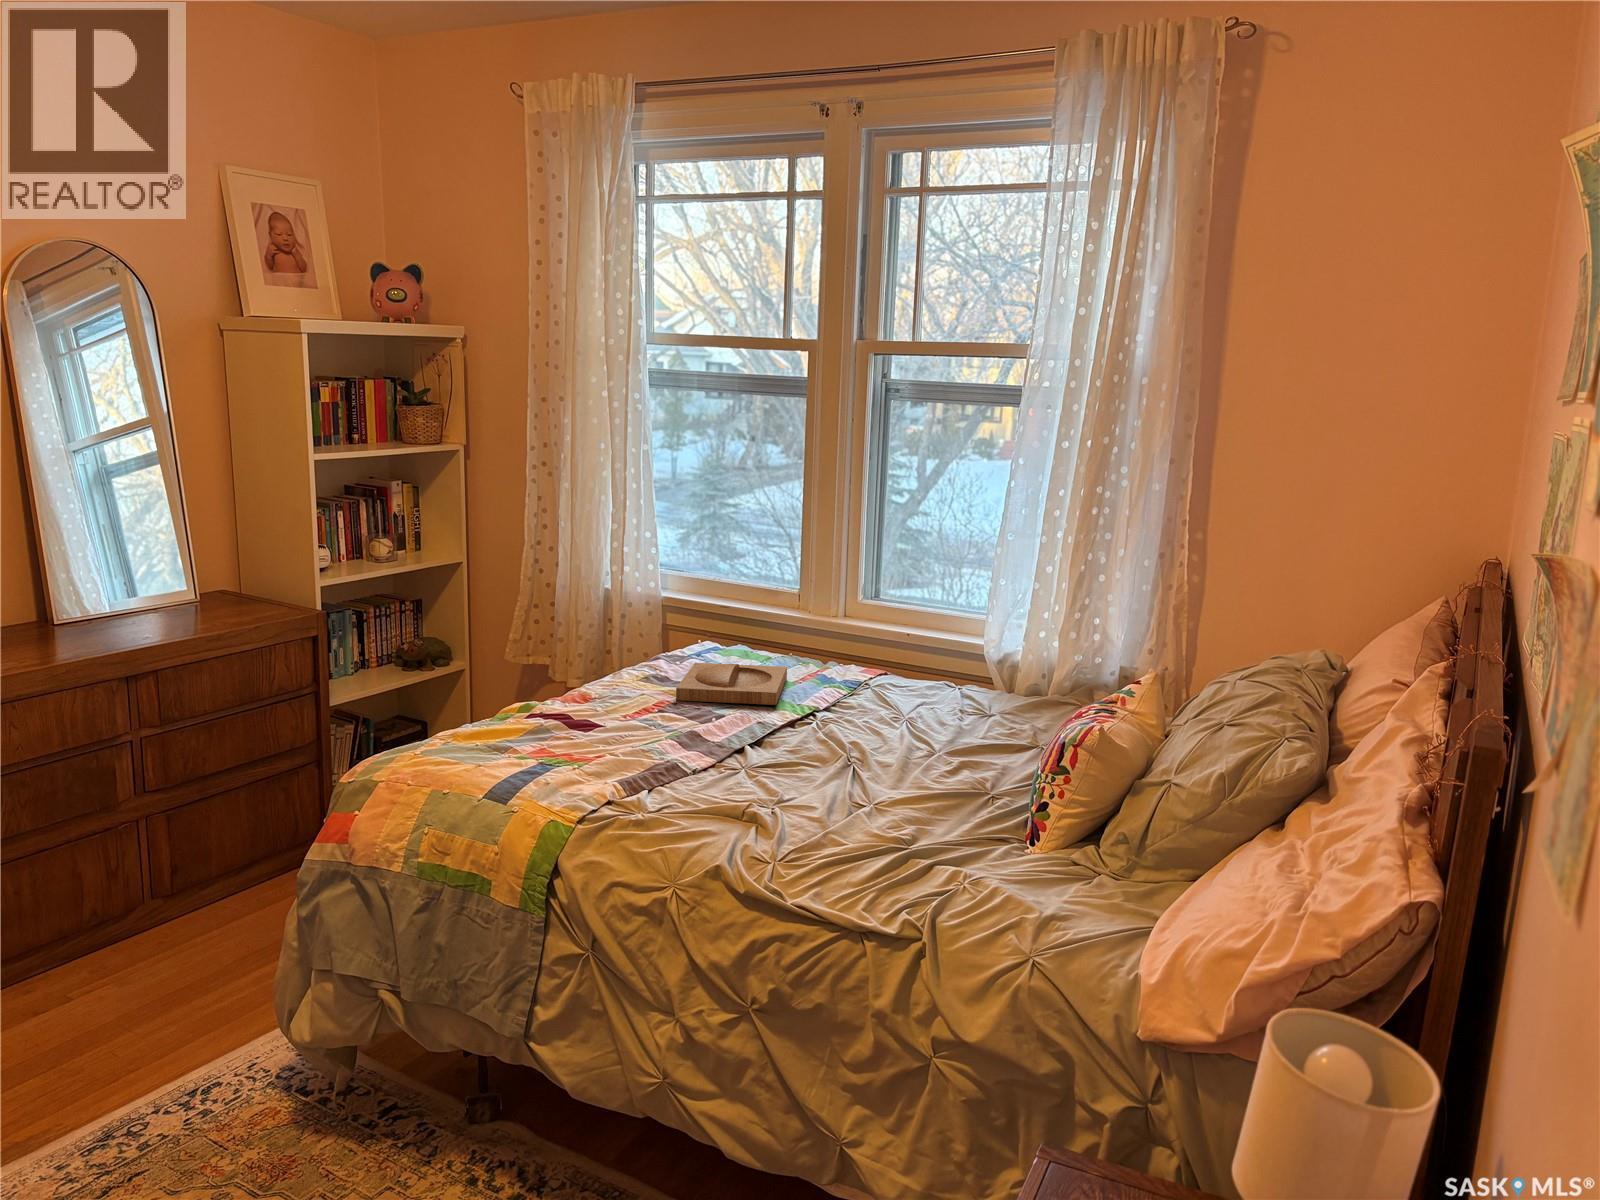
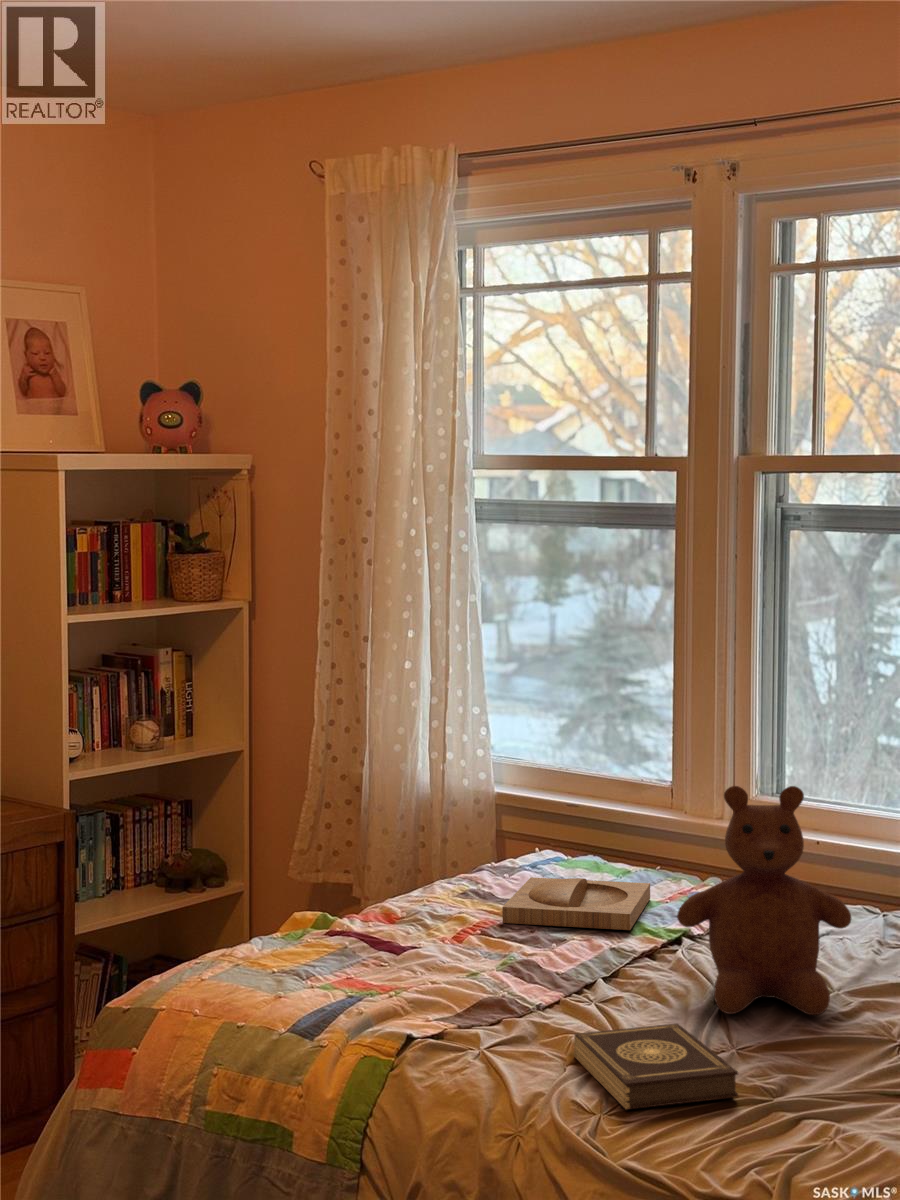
teddy bear: none [821,596,955,776] -> present [677,786,851,1015]
book: none [748,788,887,867] -> present [574,1023,738,1110]

